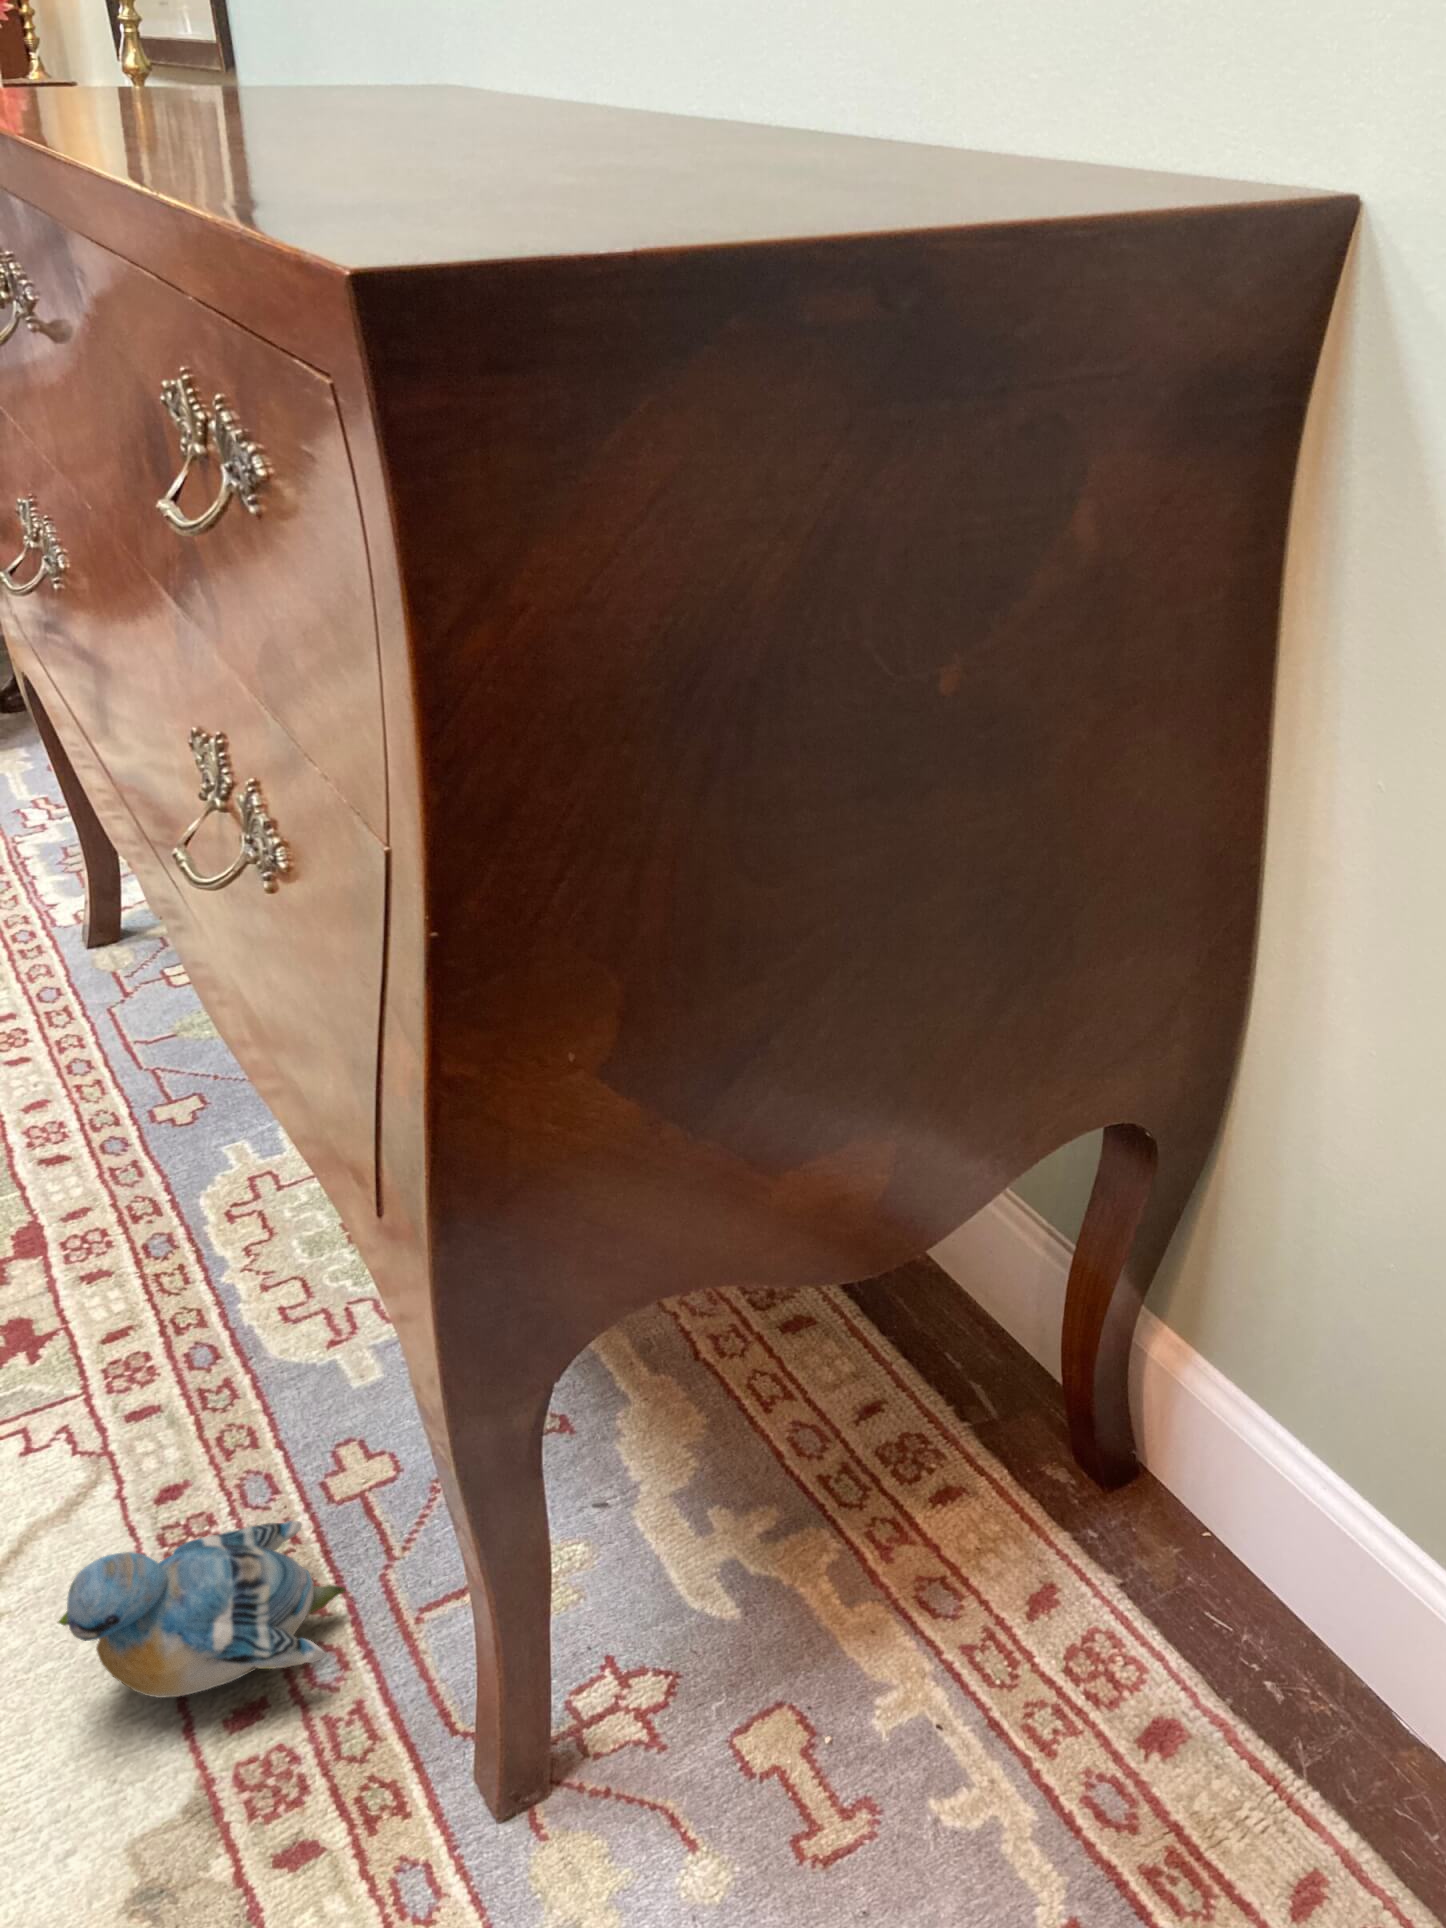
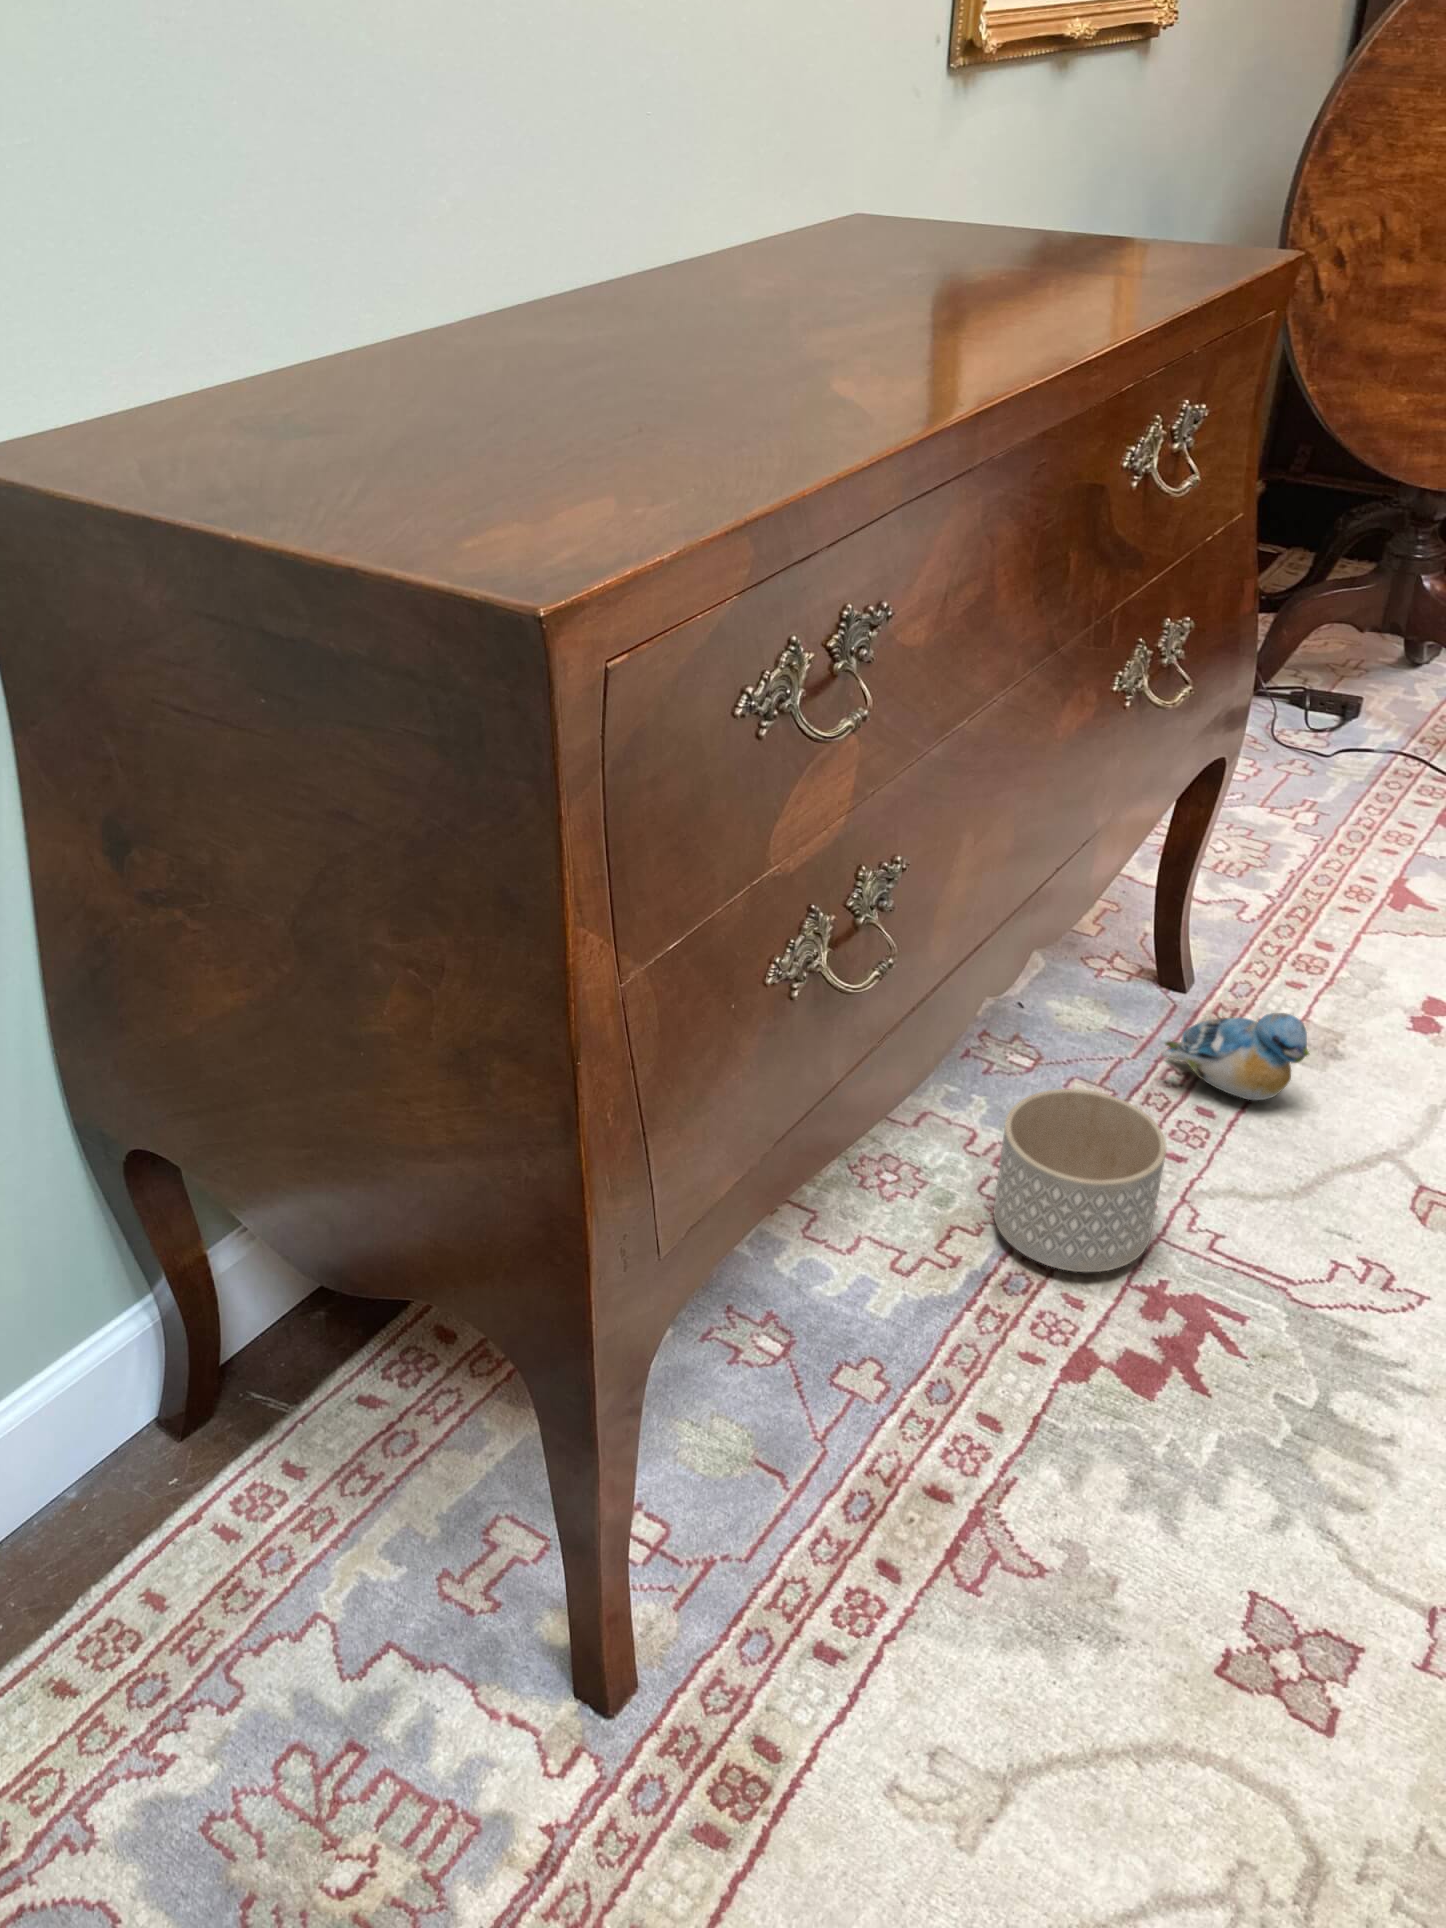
planter: none [38,1143,270,1379] -> present [993,1089,1167,1272]

